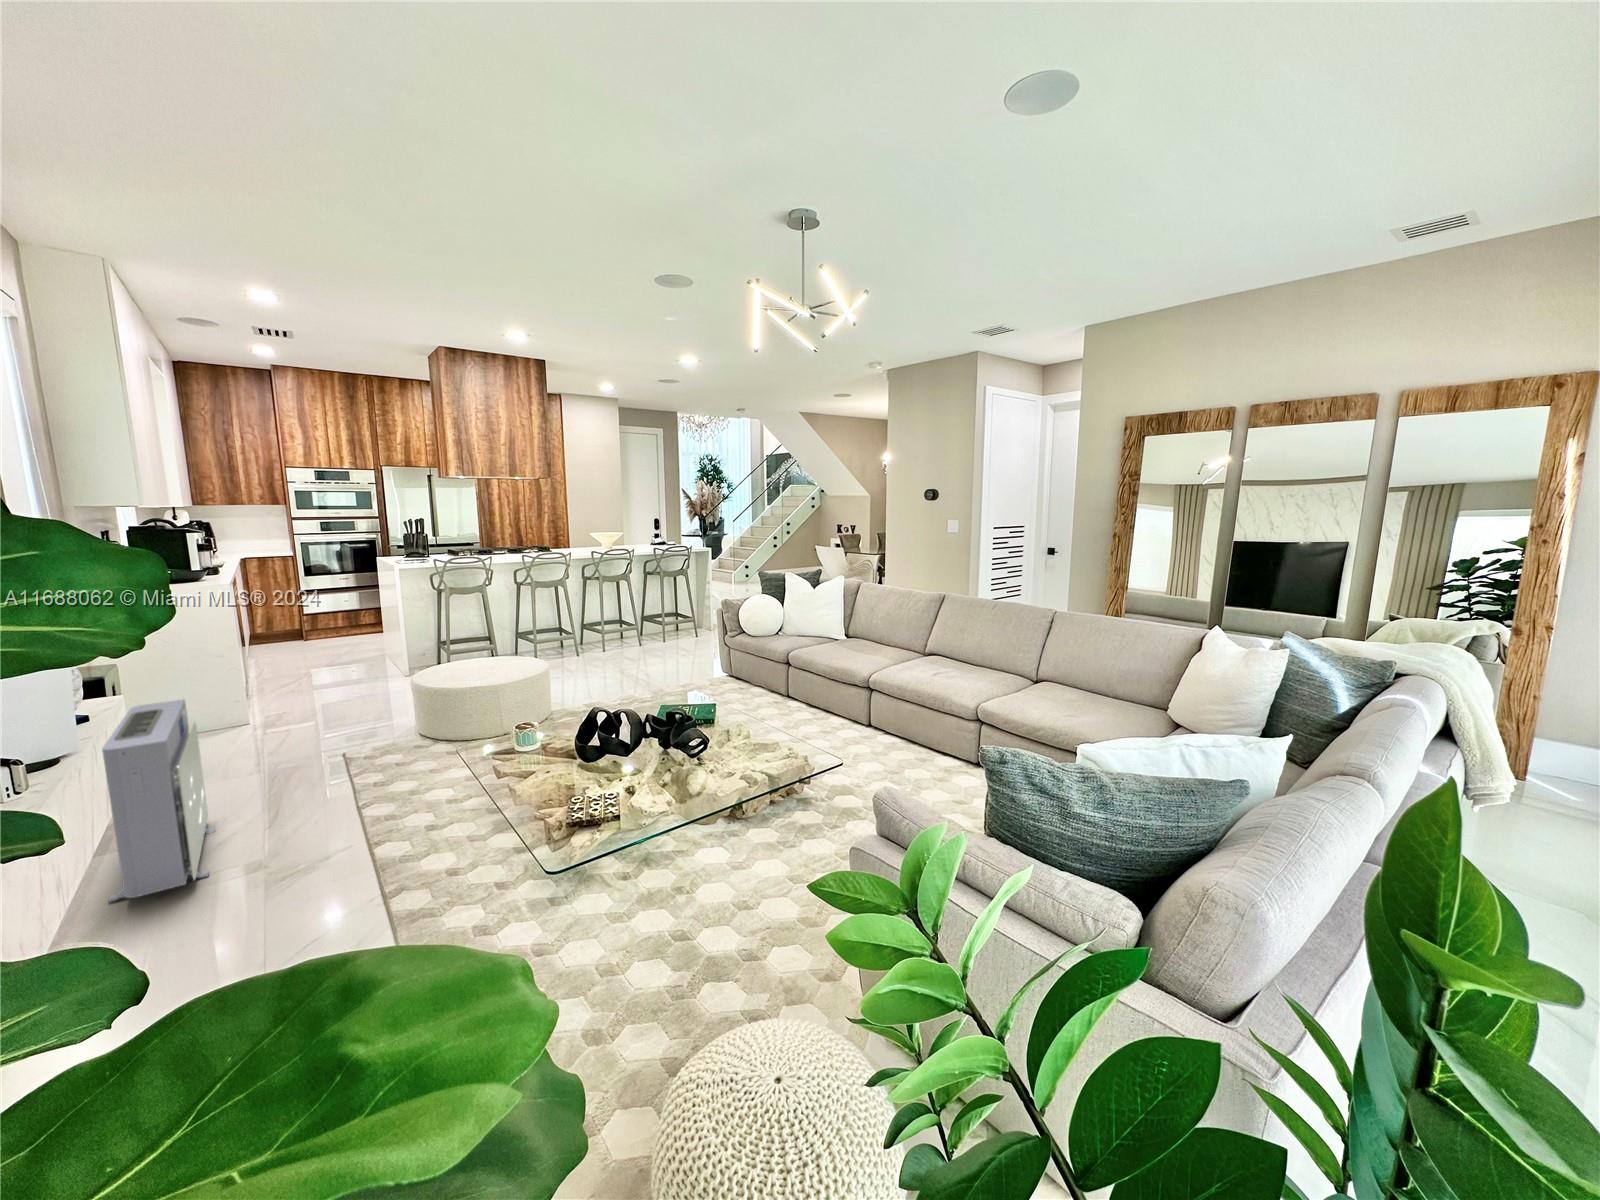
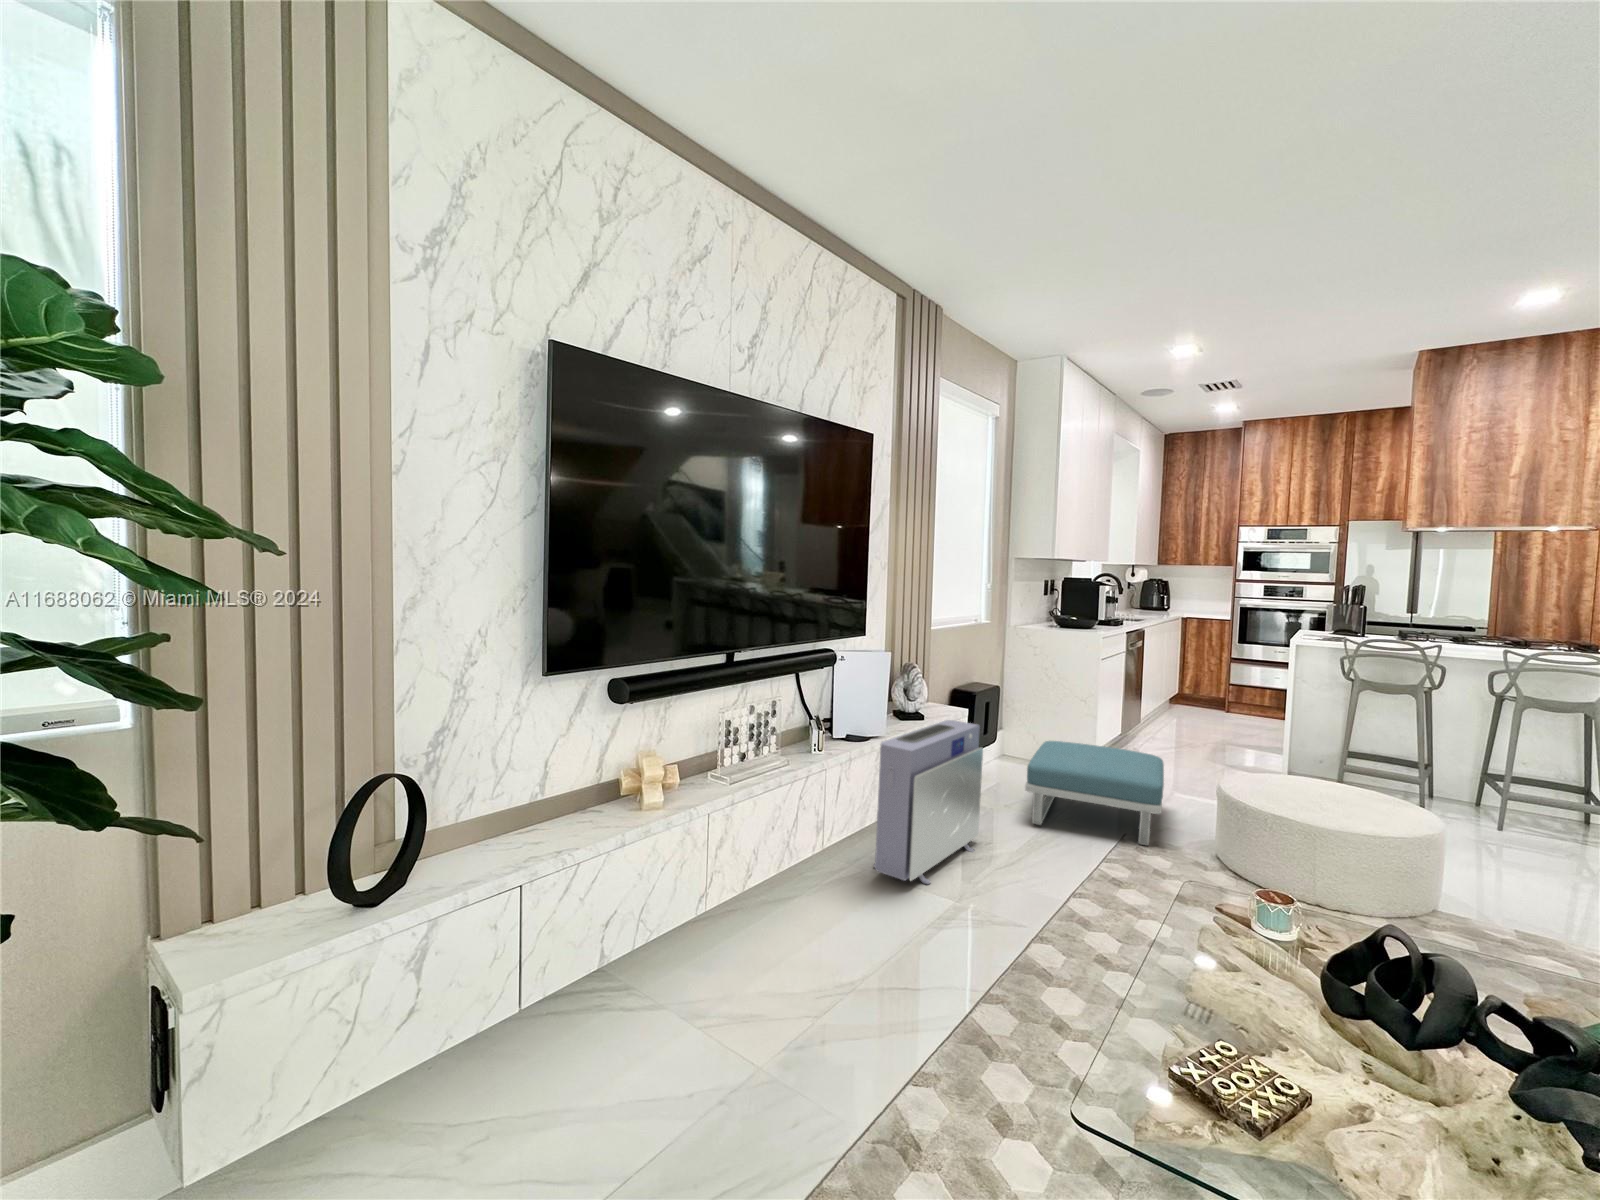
footstool: none [209,682,376,783] -> present [1025,741,1164,846]

